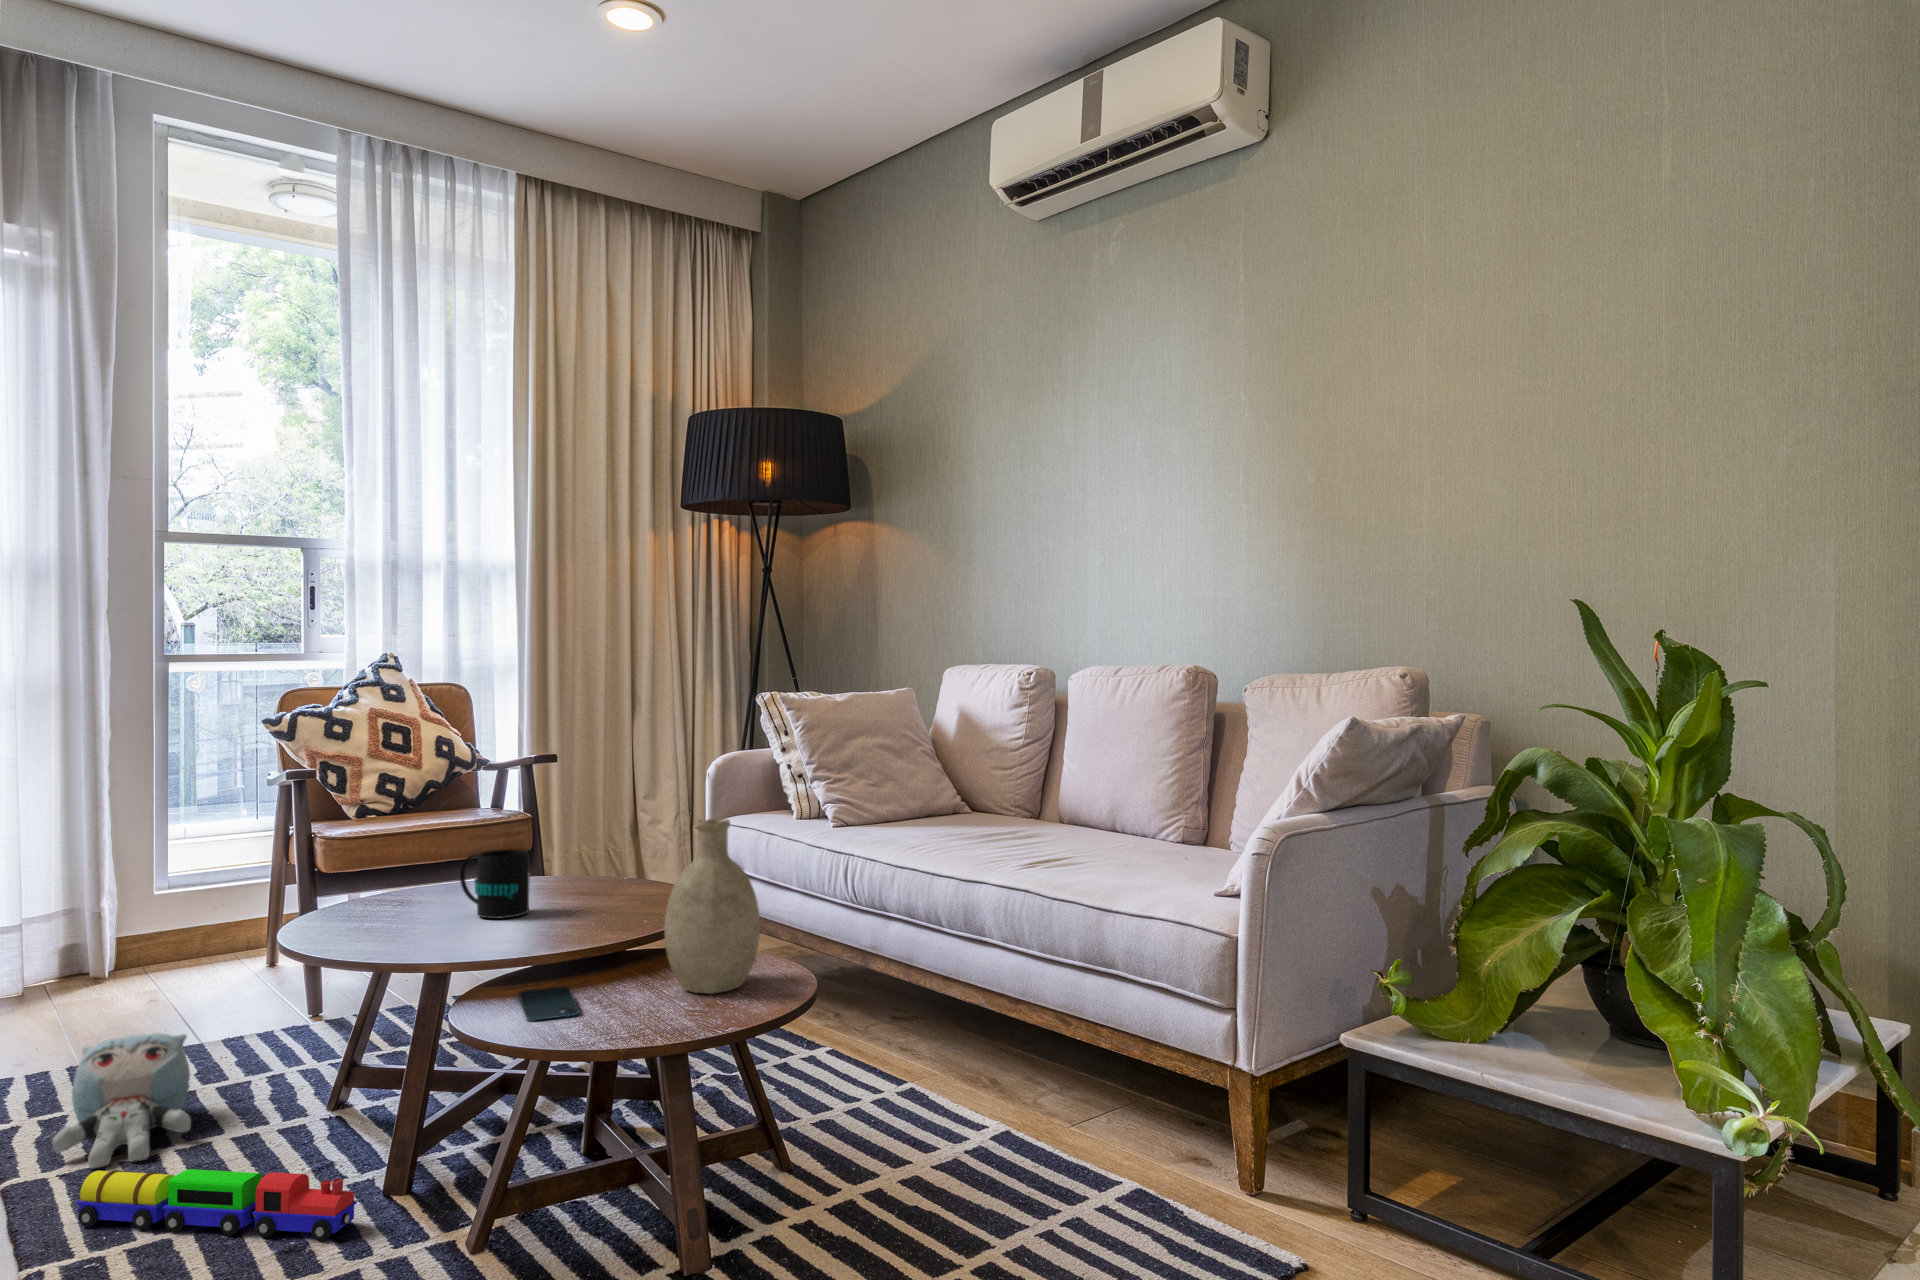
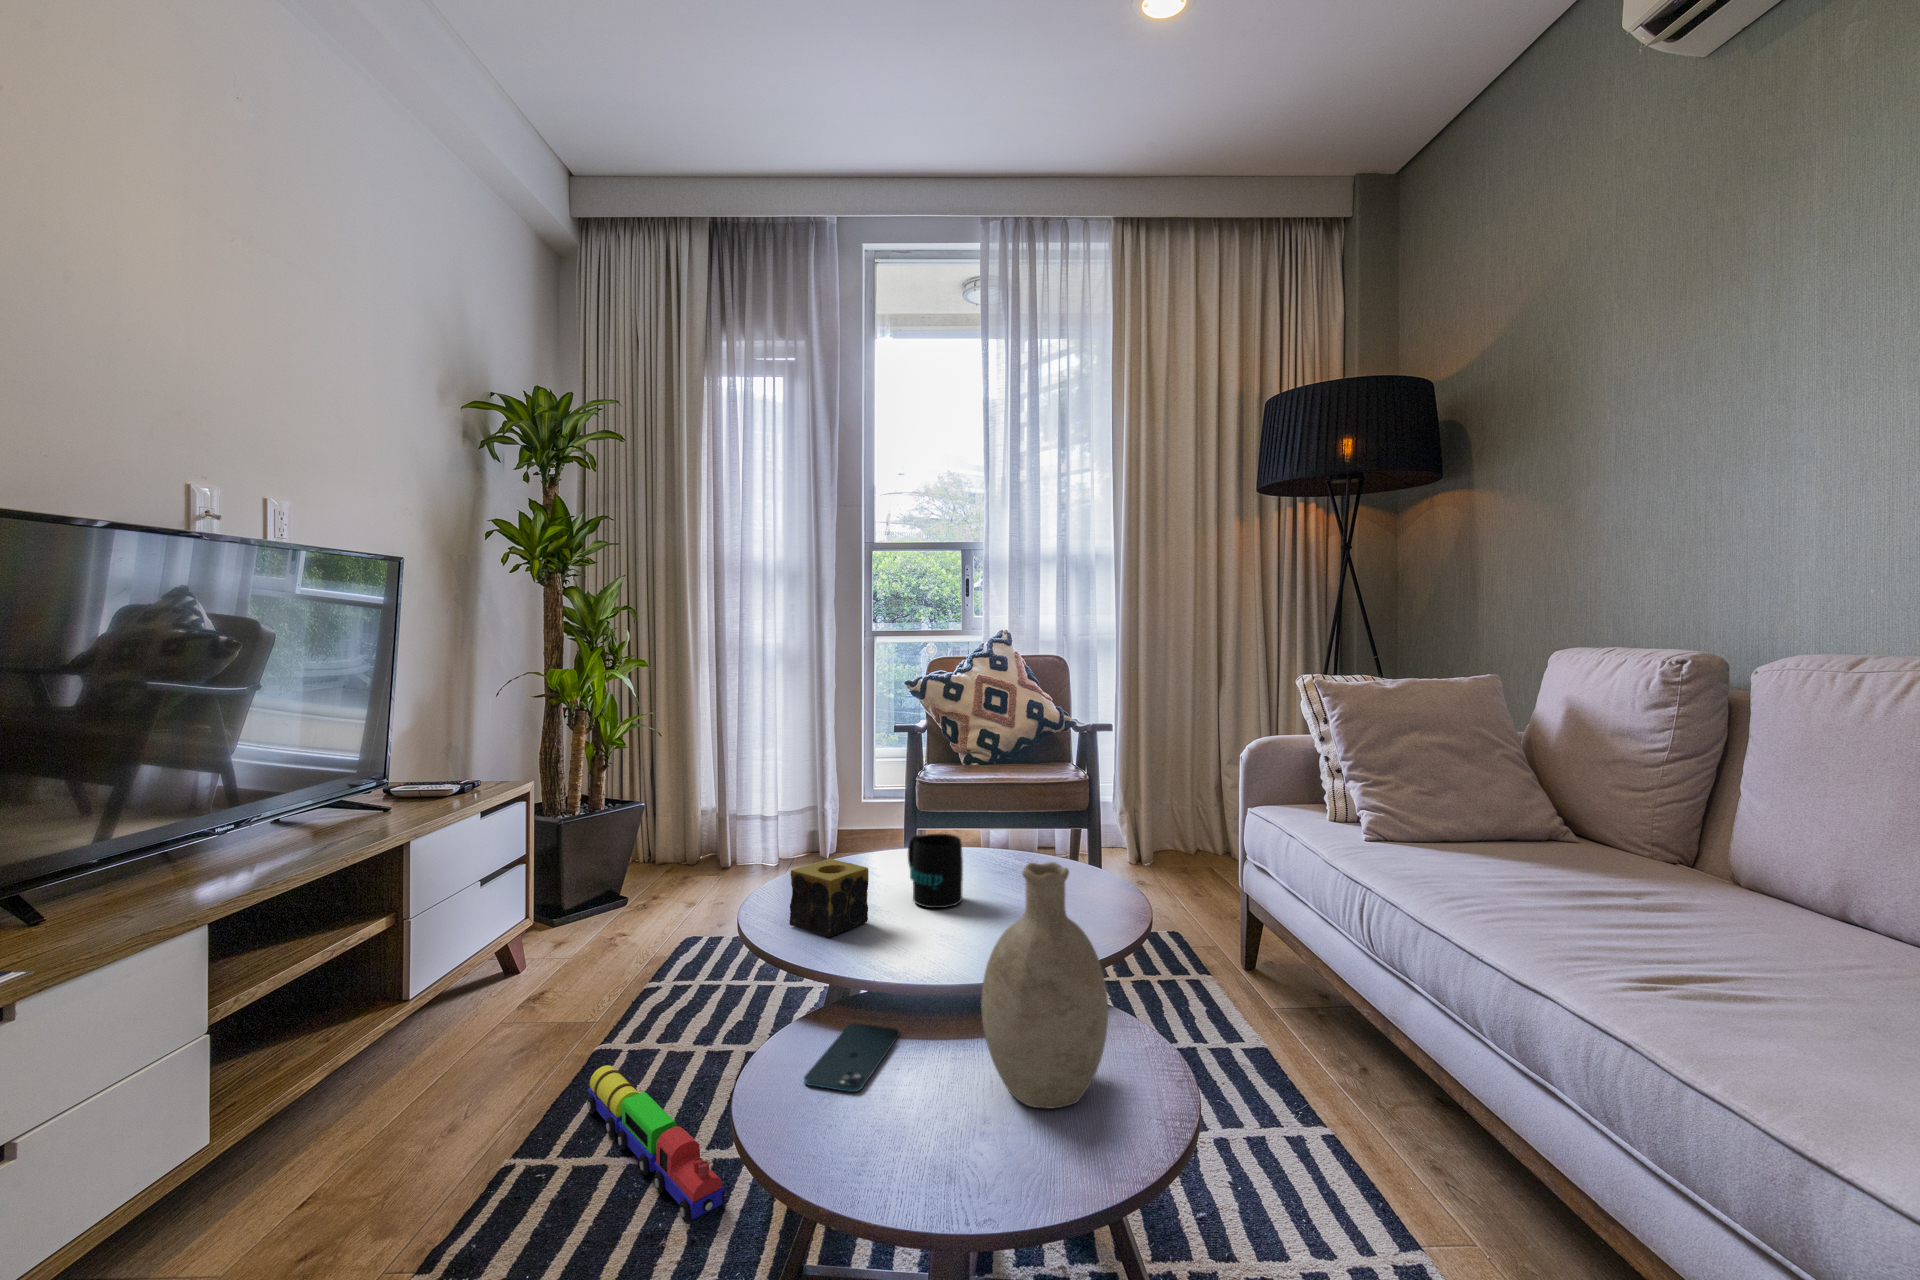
candle: none [381,879,460,946] -> present [790,859,868,937]
plush toy: present [53,1033,191,1169] -> none [643,934,754,1047]

